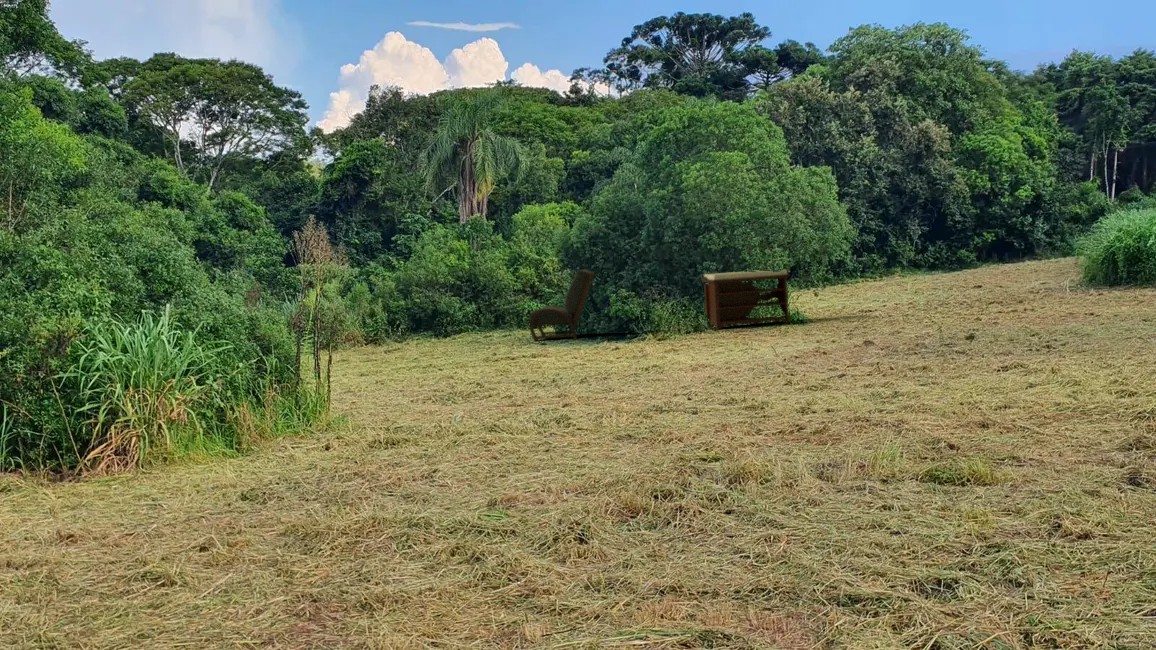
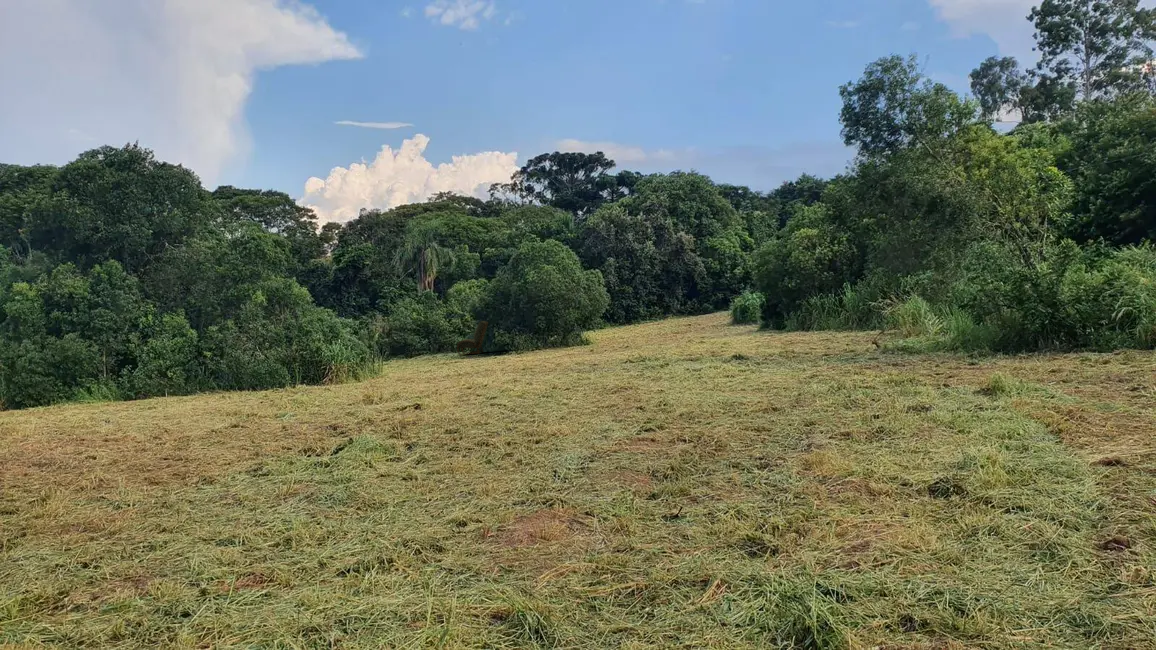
bench: present [702,269,790,329] -> none [538,319,580,348]

